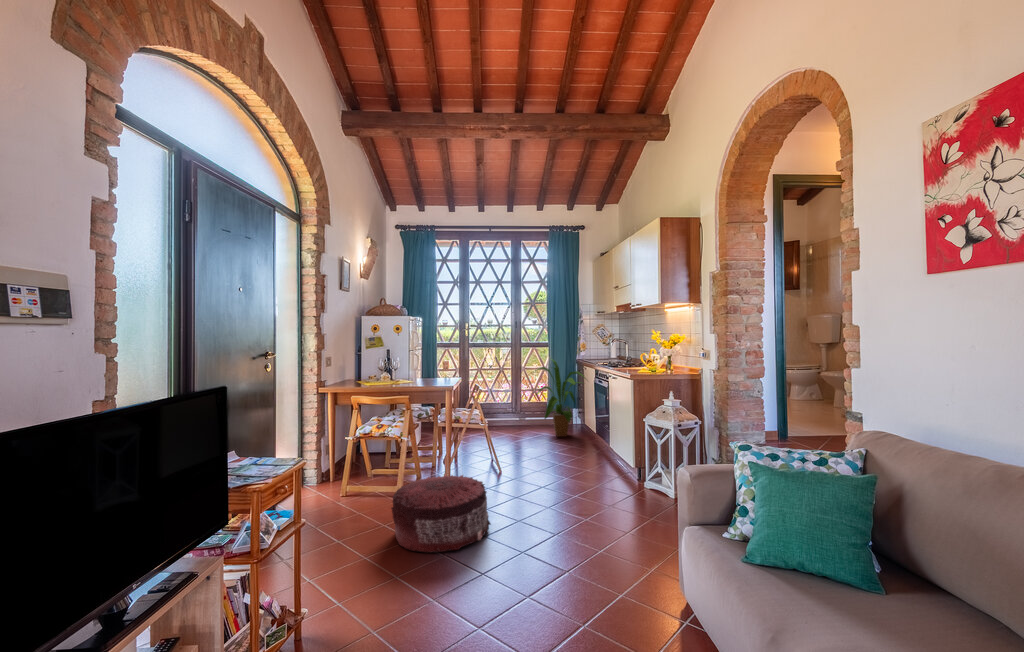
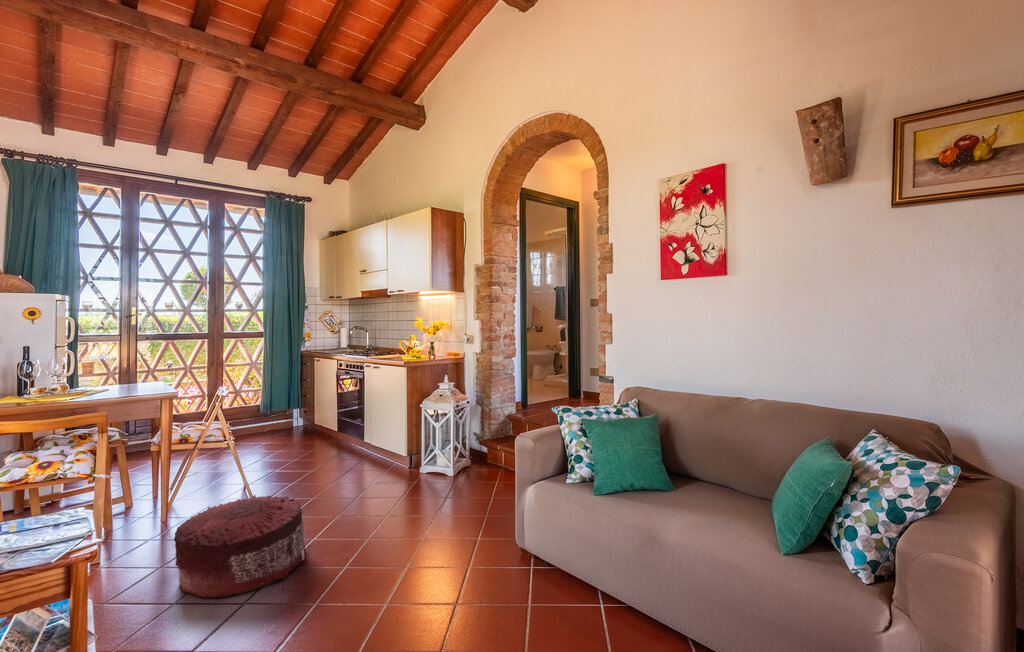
house plant: present [537,359,585,437] -> none [259,351,331,440]

